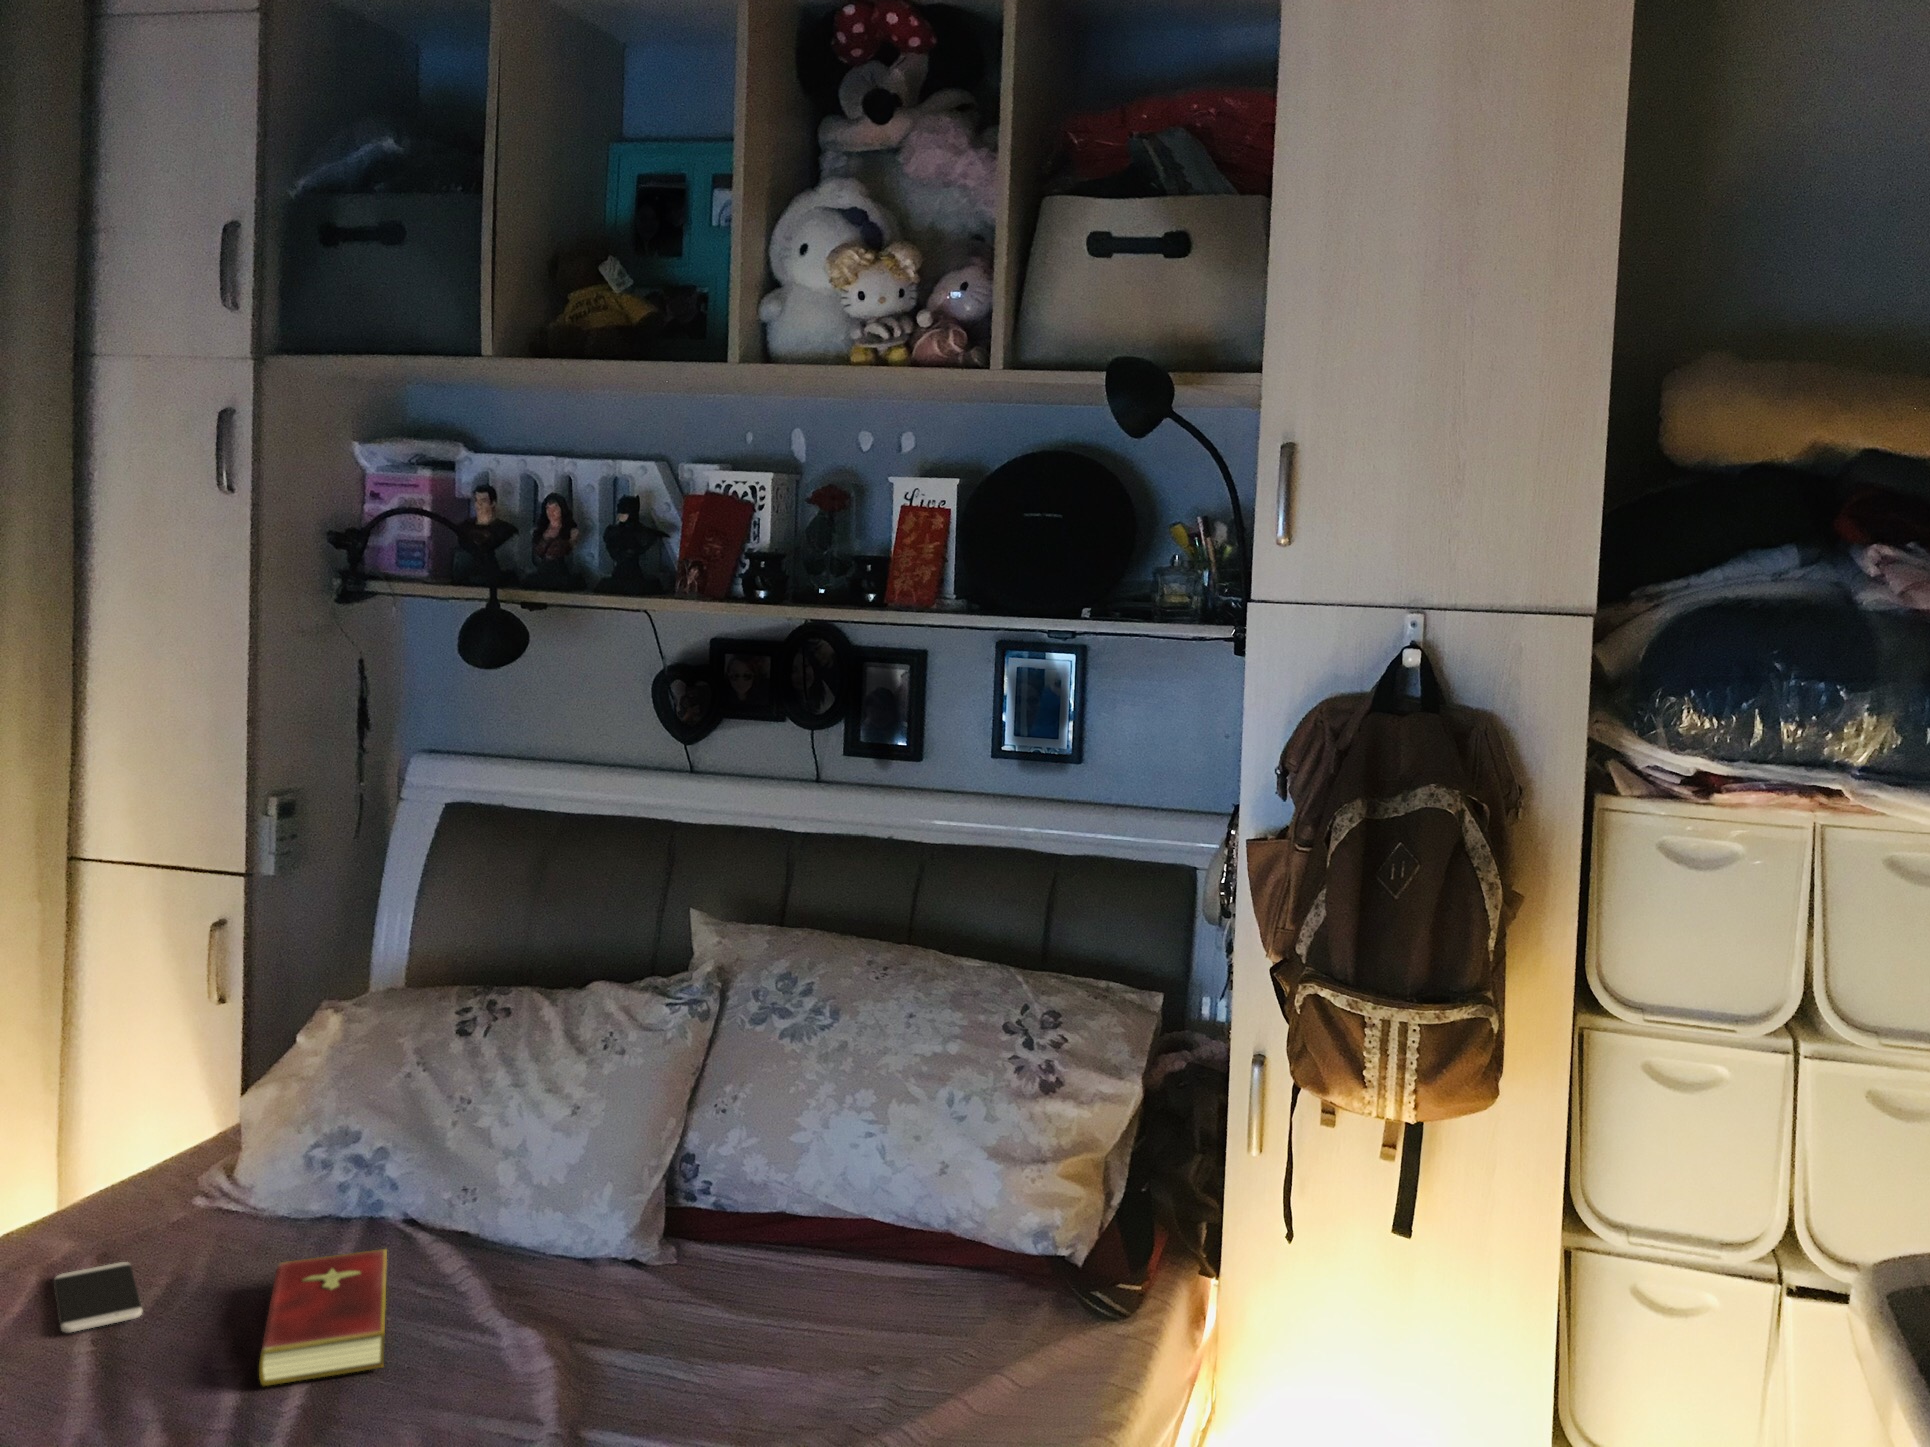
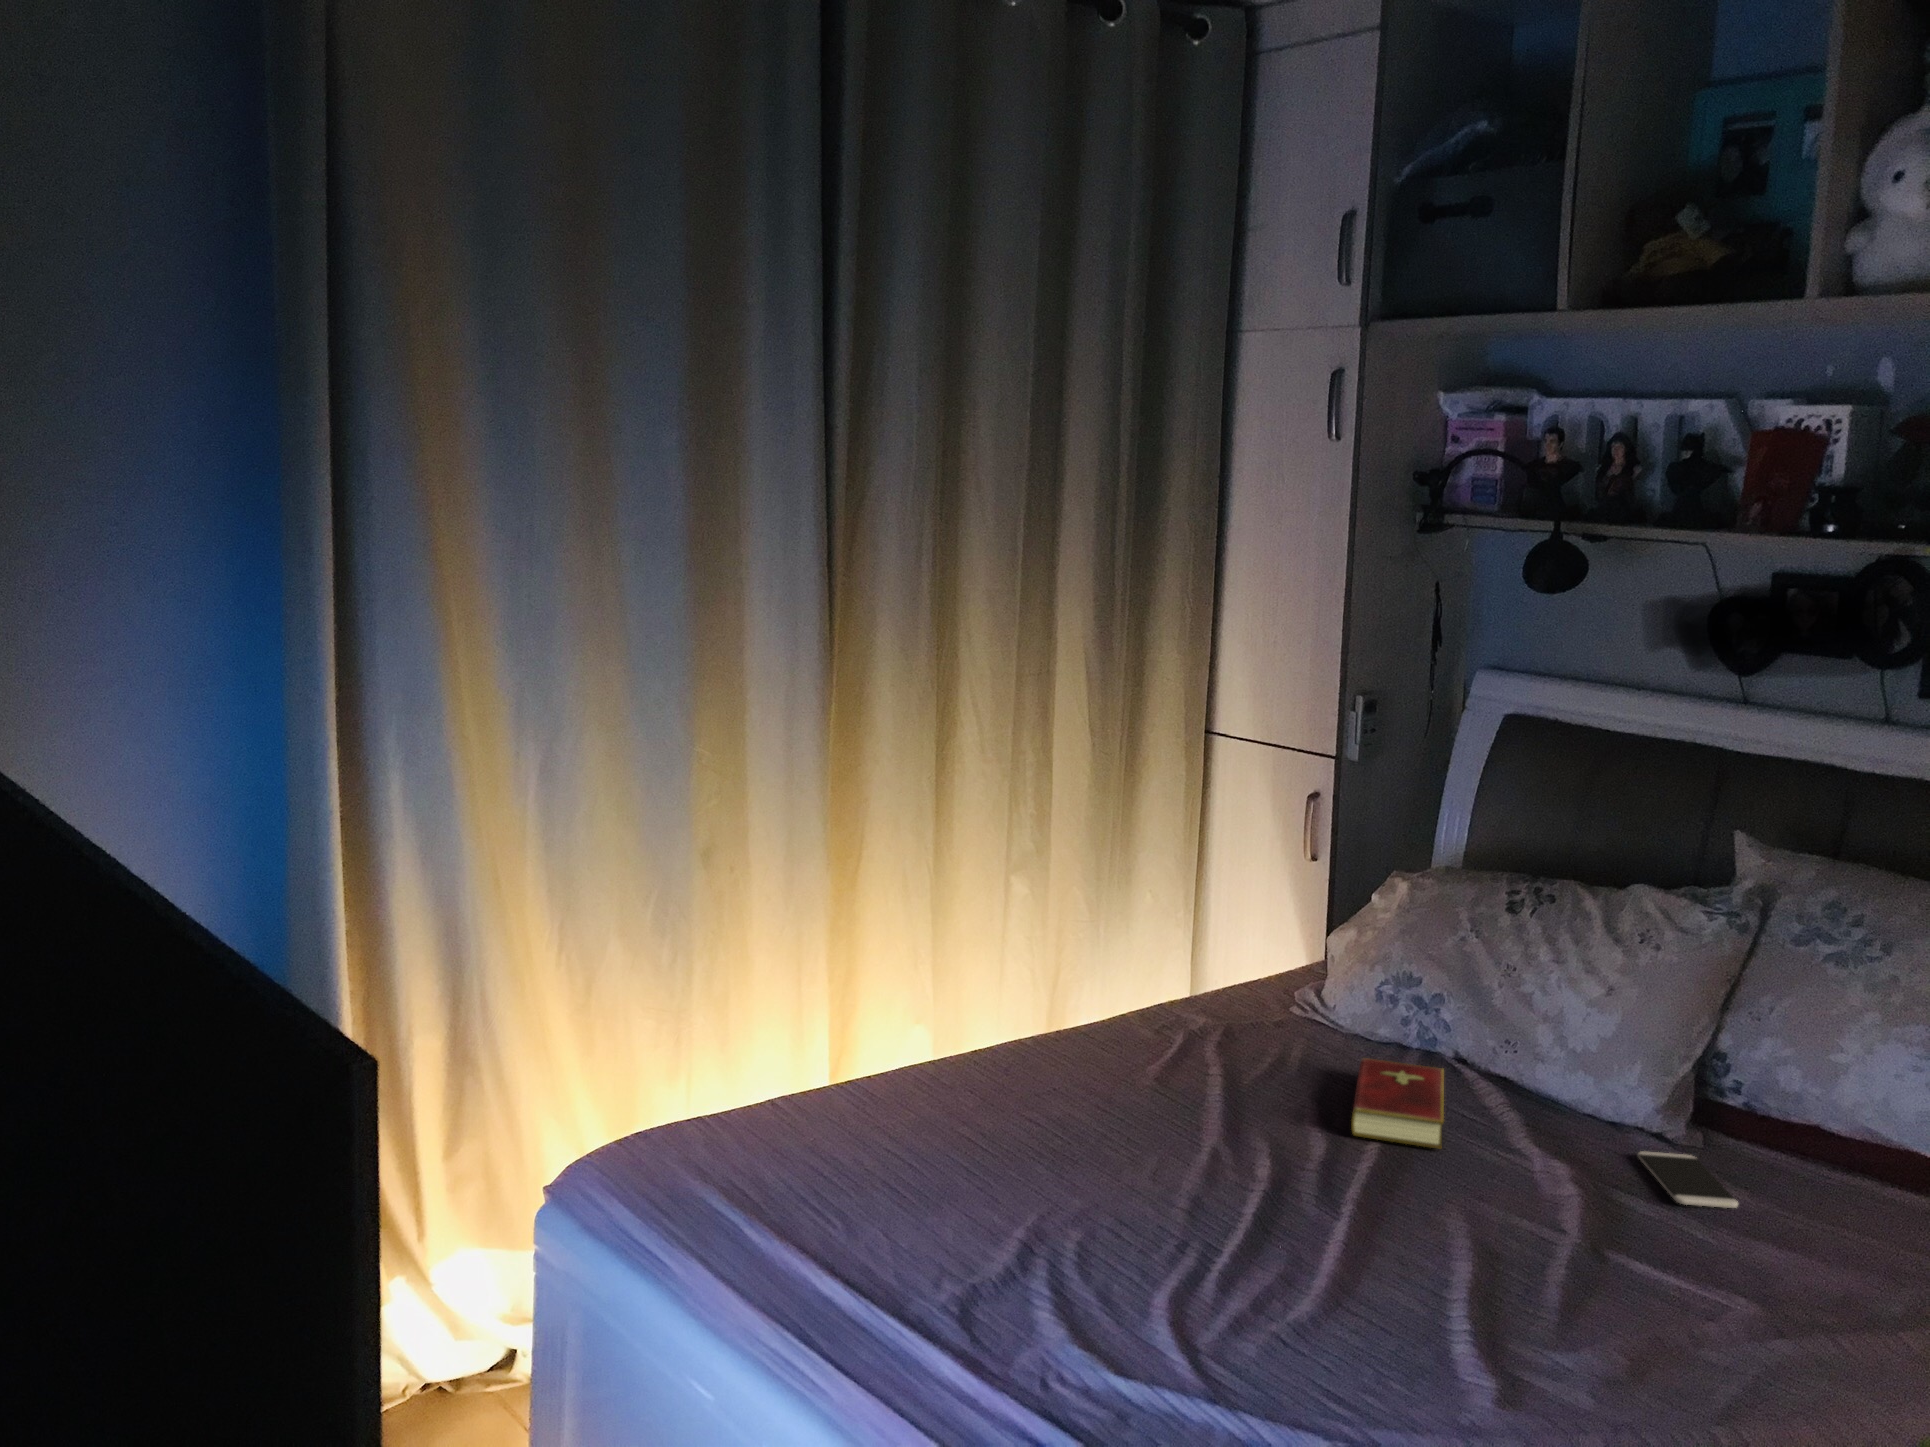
smartphone: present [54,1262,142,1332] -> present [1638,1151,1738,1208]

